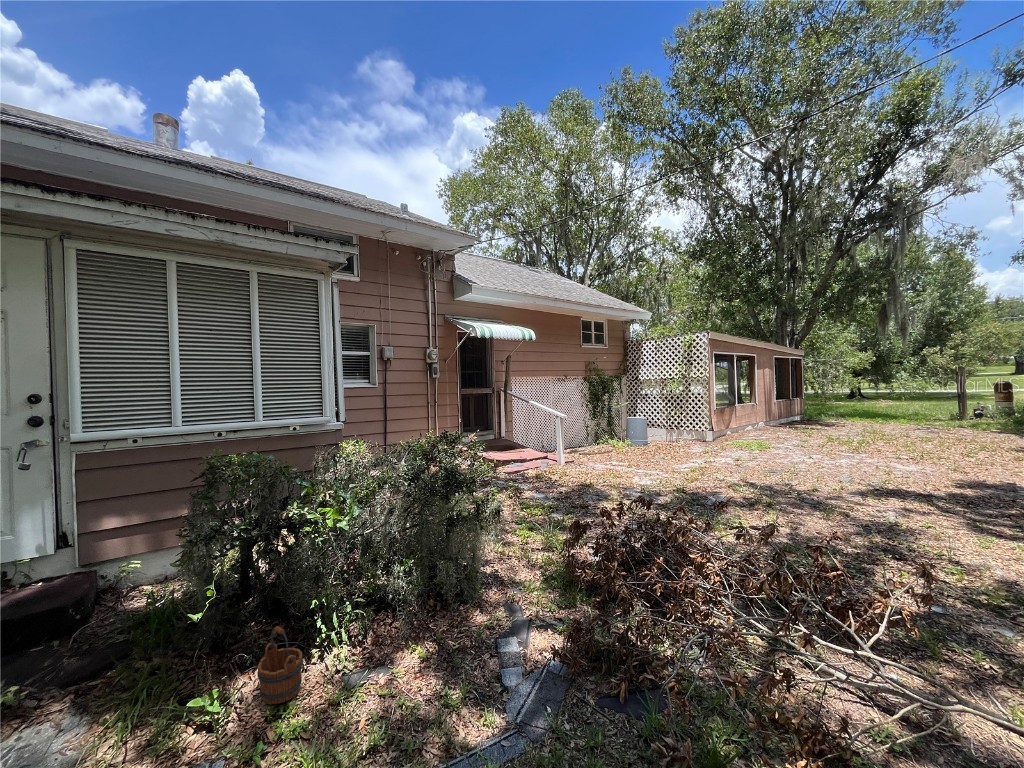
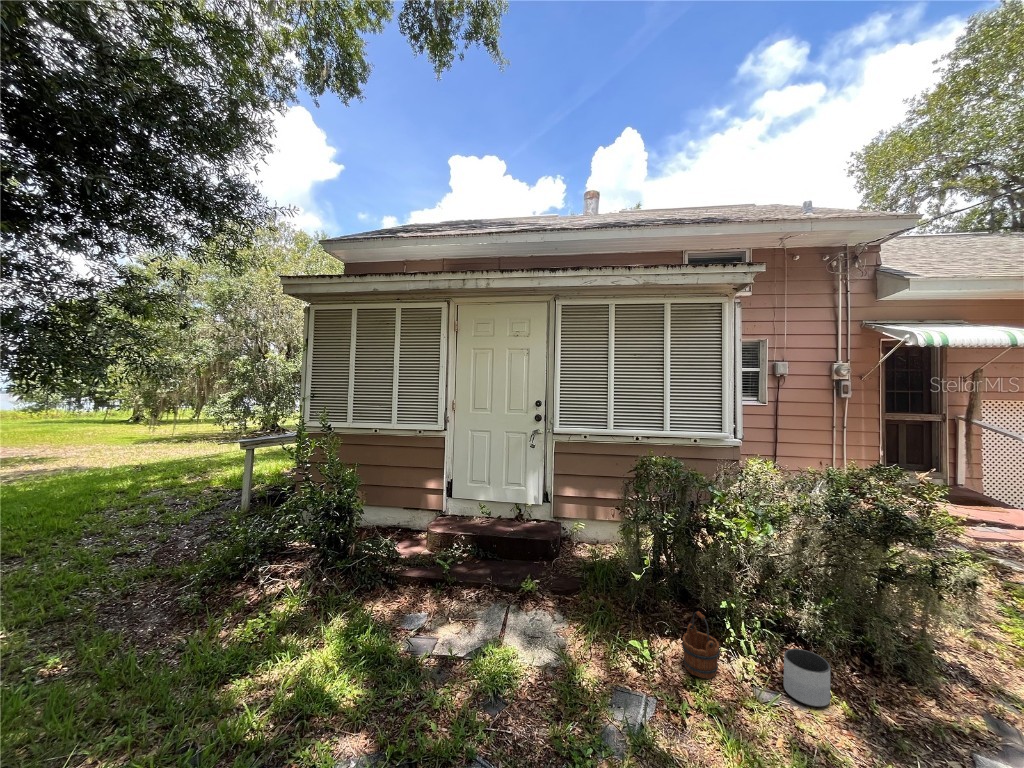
planter: none [370,622,410,678] -> present [784,649,831,707]

